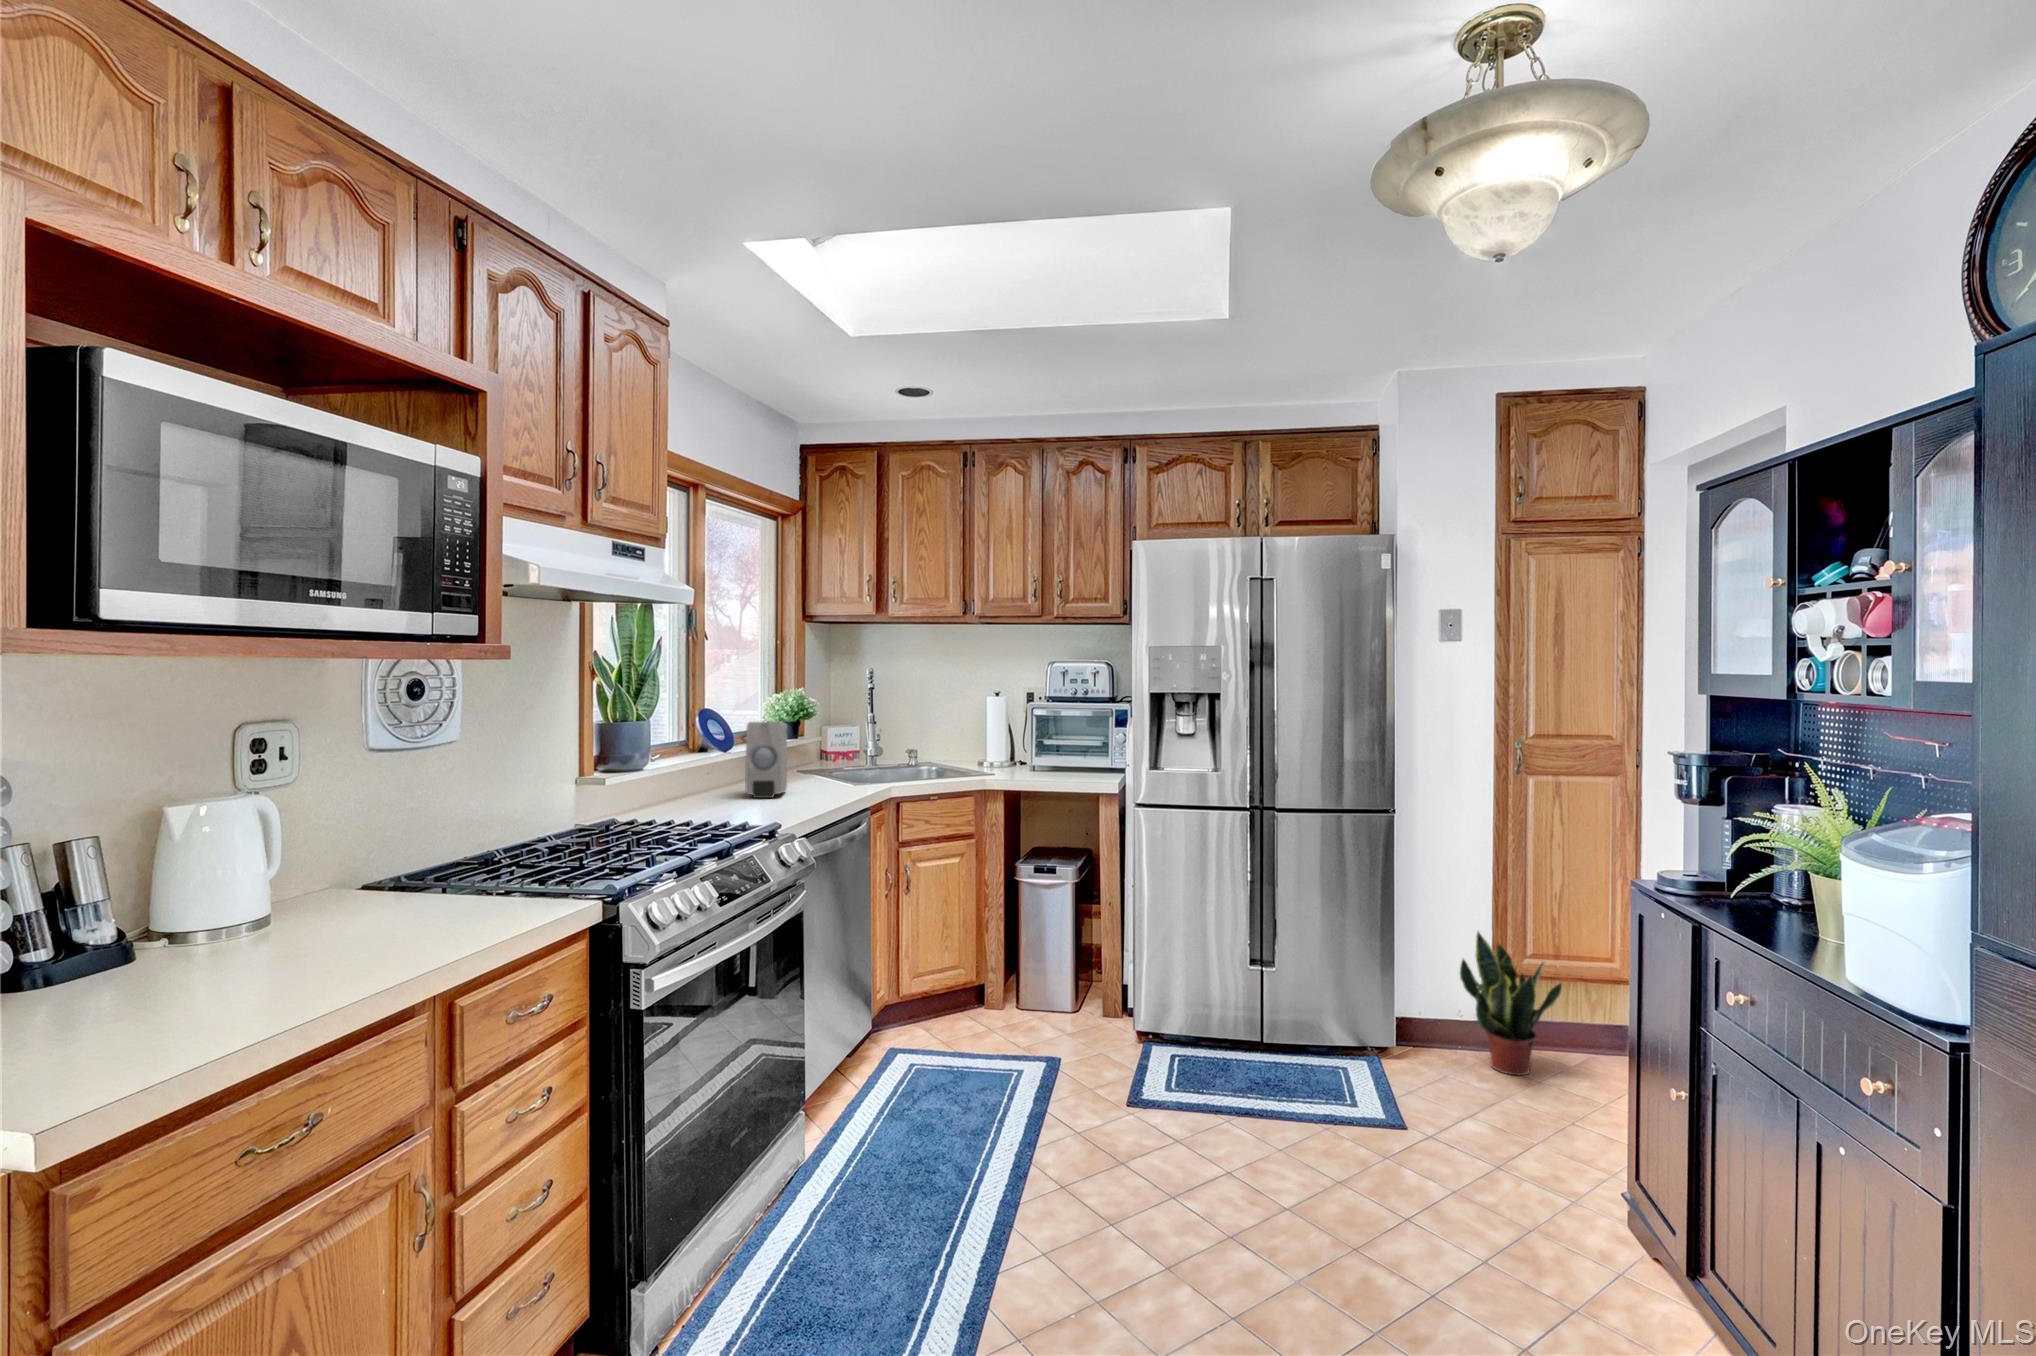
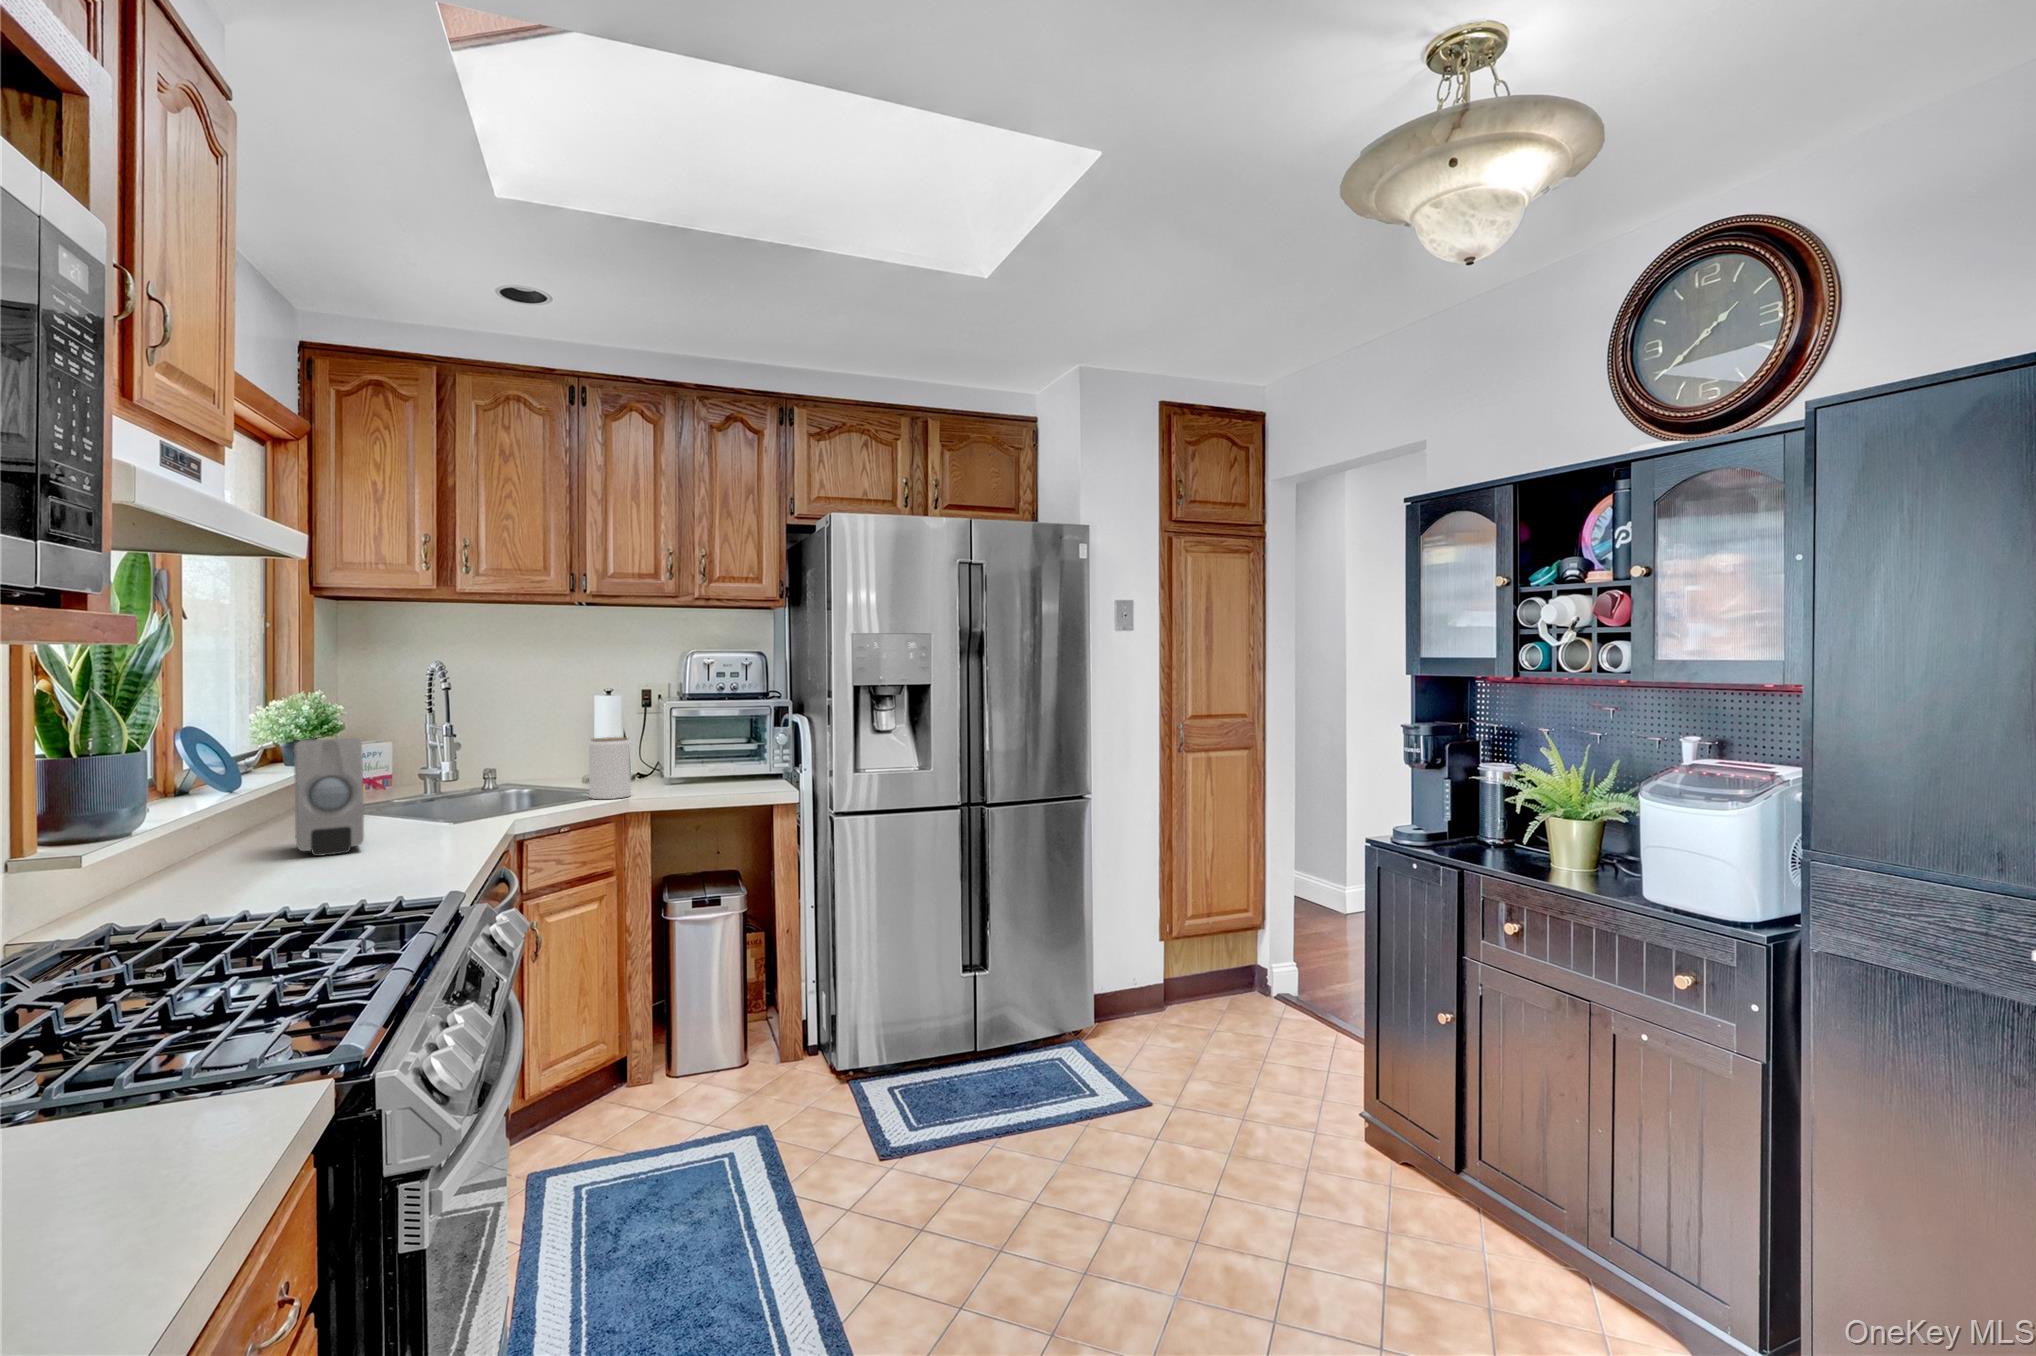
jar: none [960,730,990,778] -> present [589,737,631,799]
potted plant: present [1460,932,1562,1075] -> none [1141,902,1223,1031]

